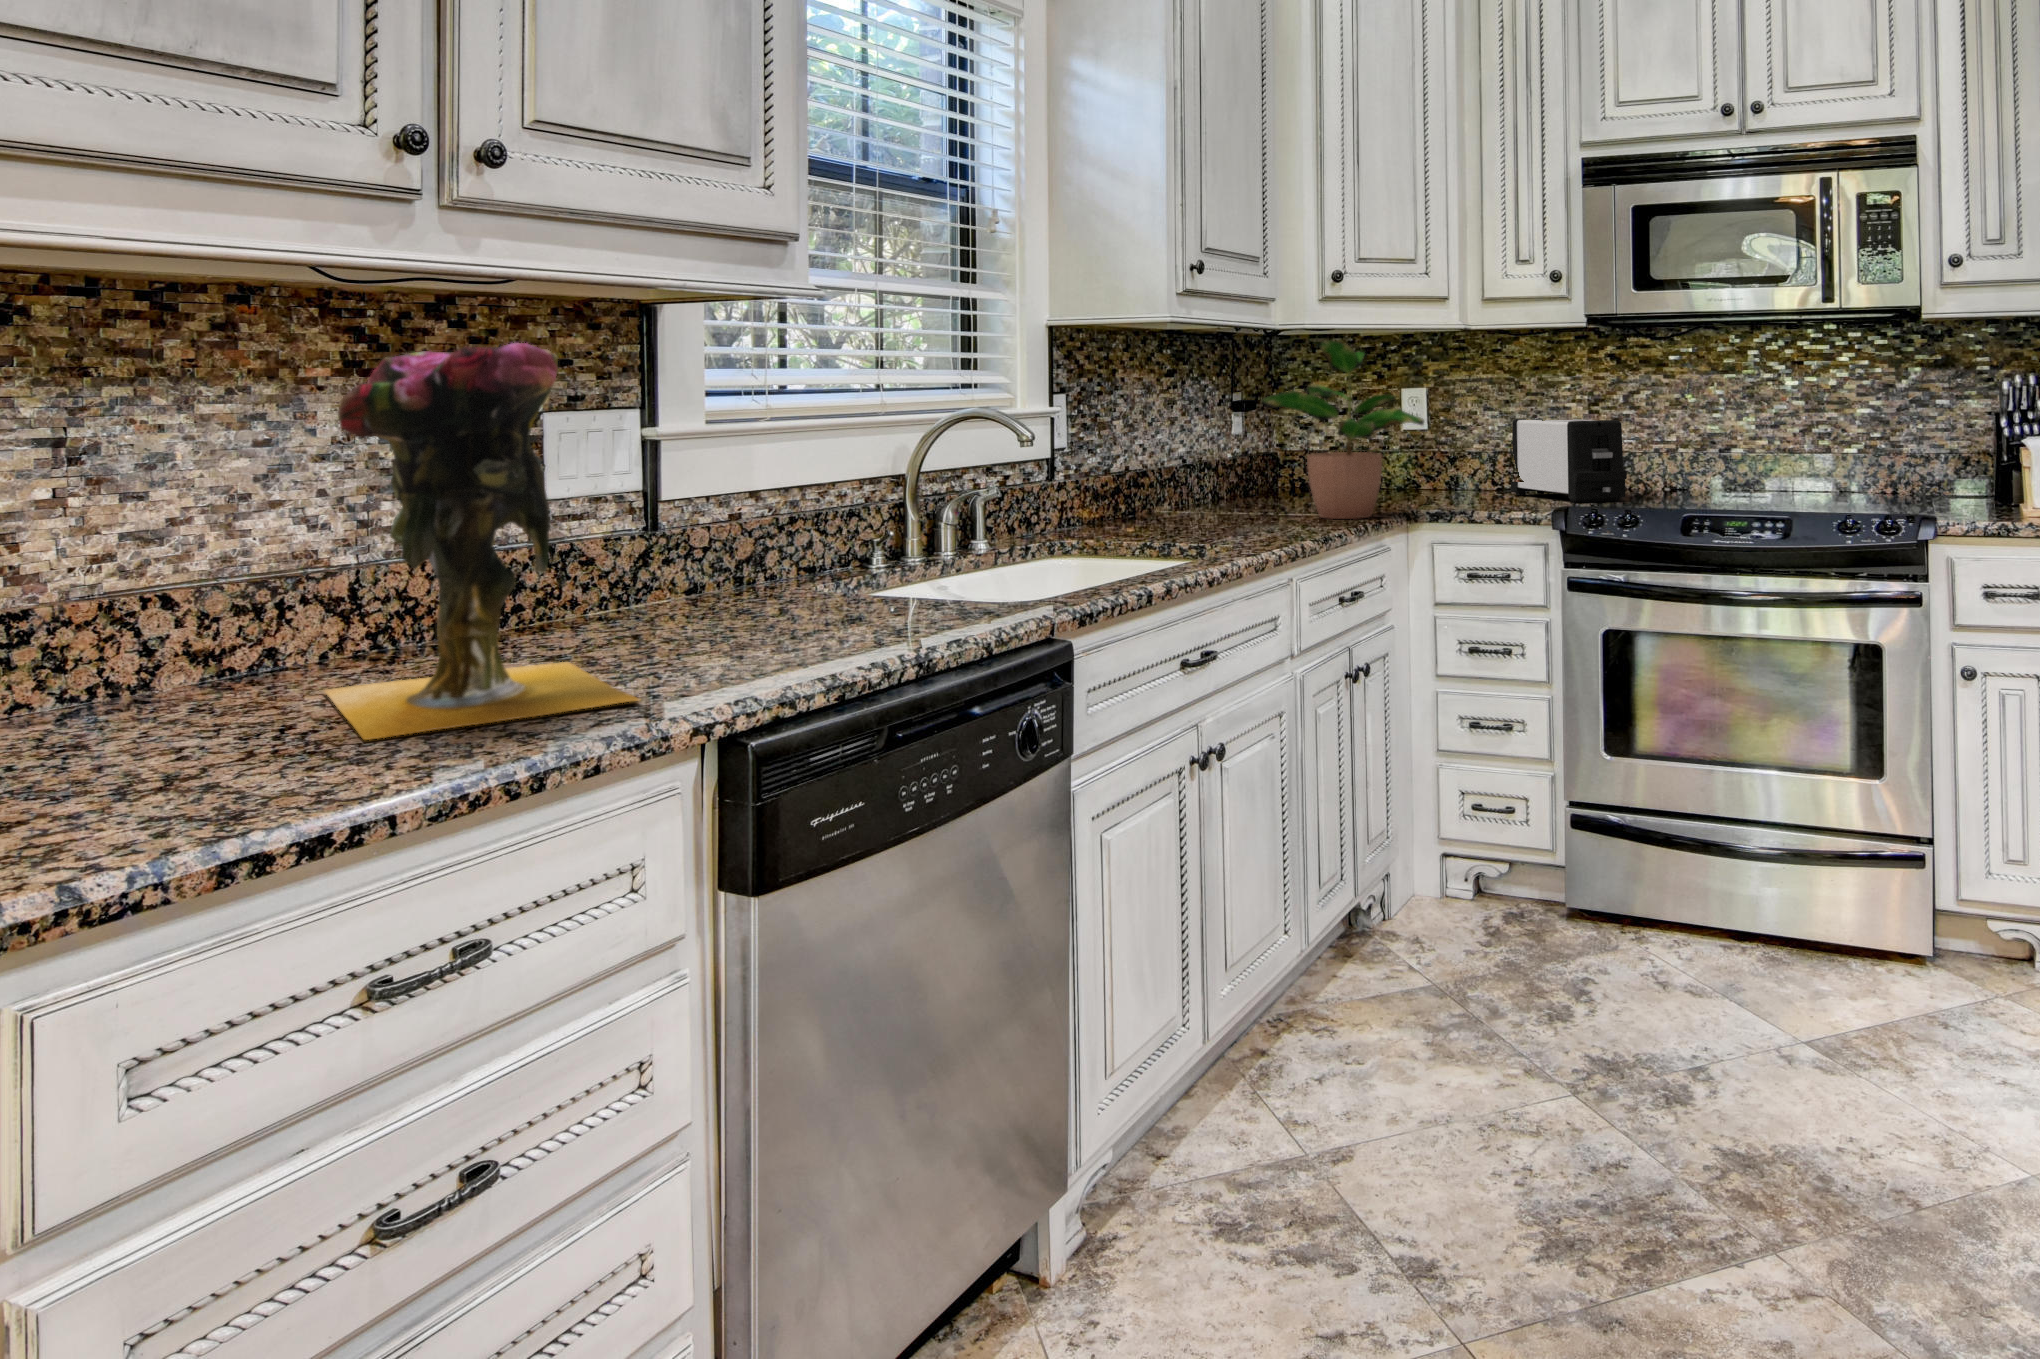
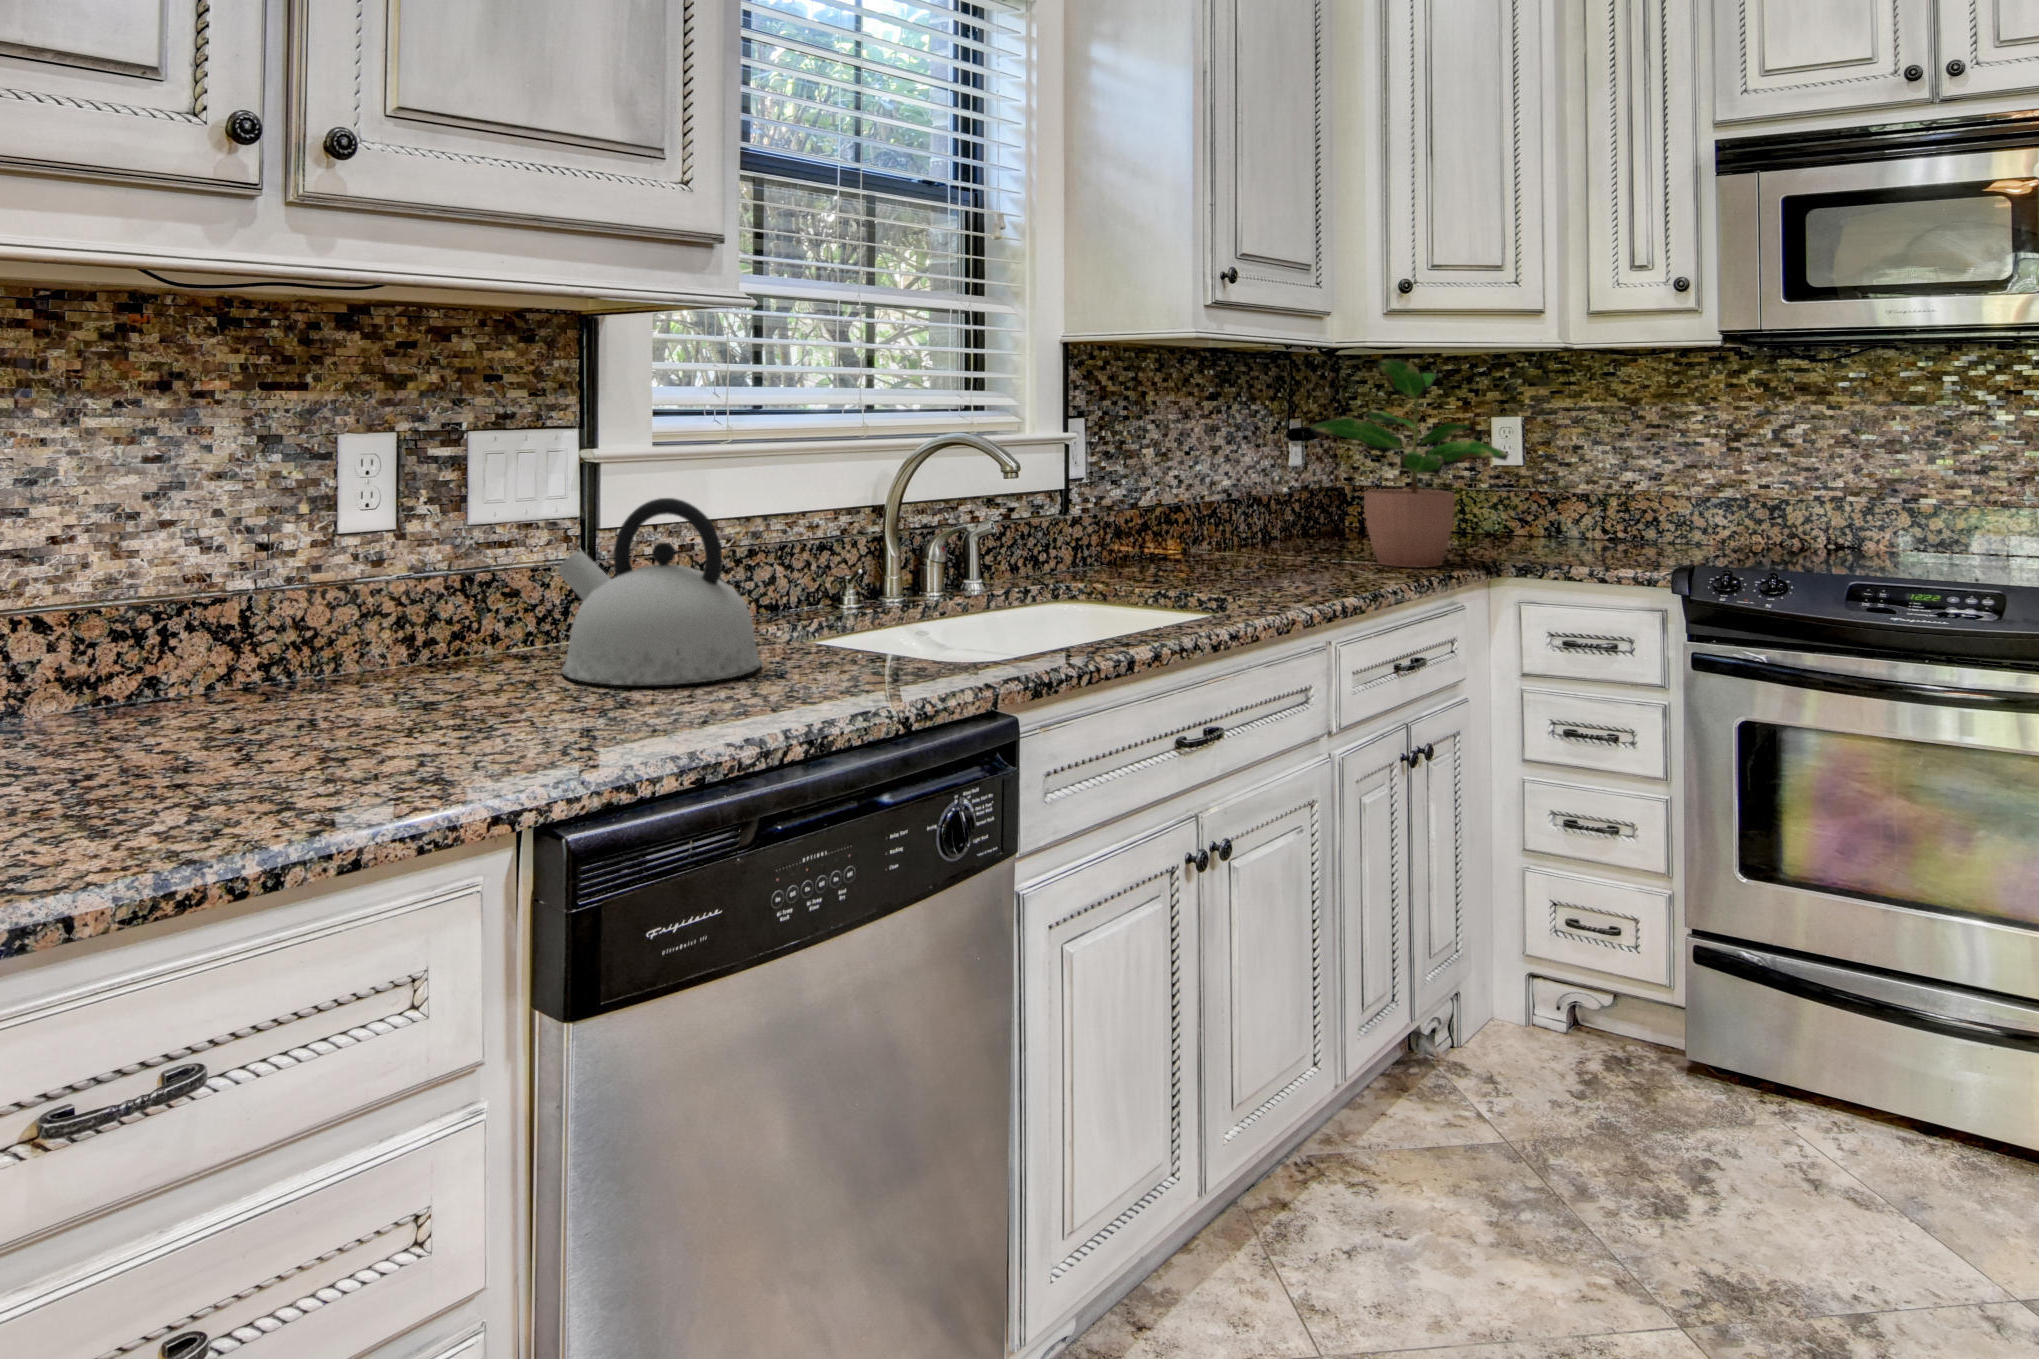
vase: present [325,343,639,740] -> none [136,355,455,800]
toaster: present [1511,418,1627,503] -> none [1623,454,1775,557]
kettle: none [642,470,841,636] -> present [558,498,762,685]

